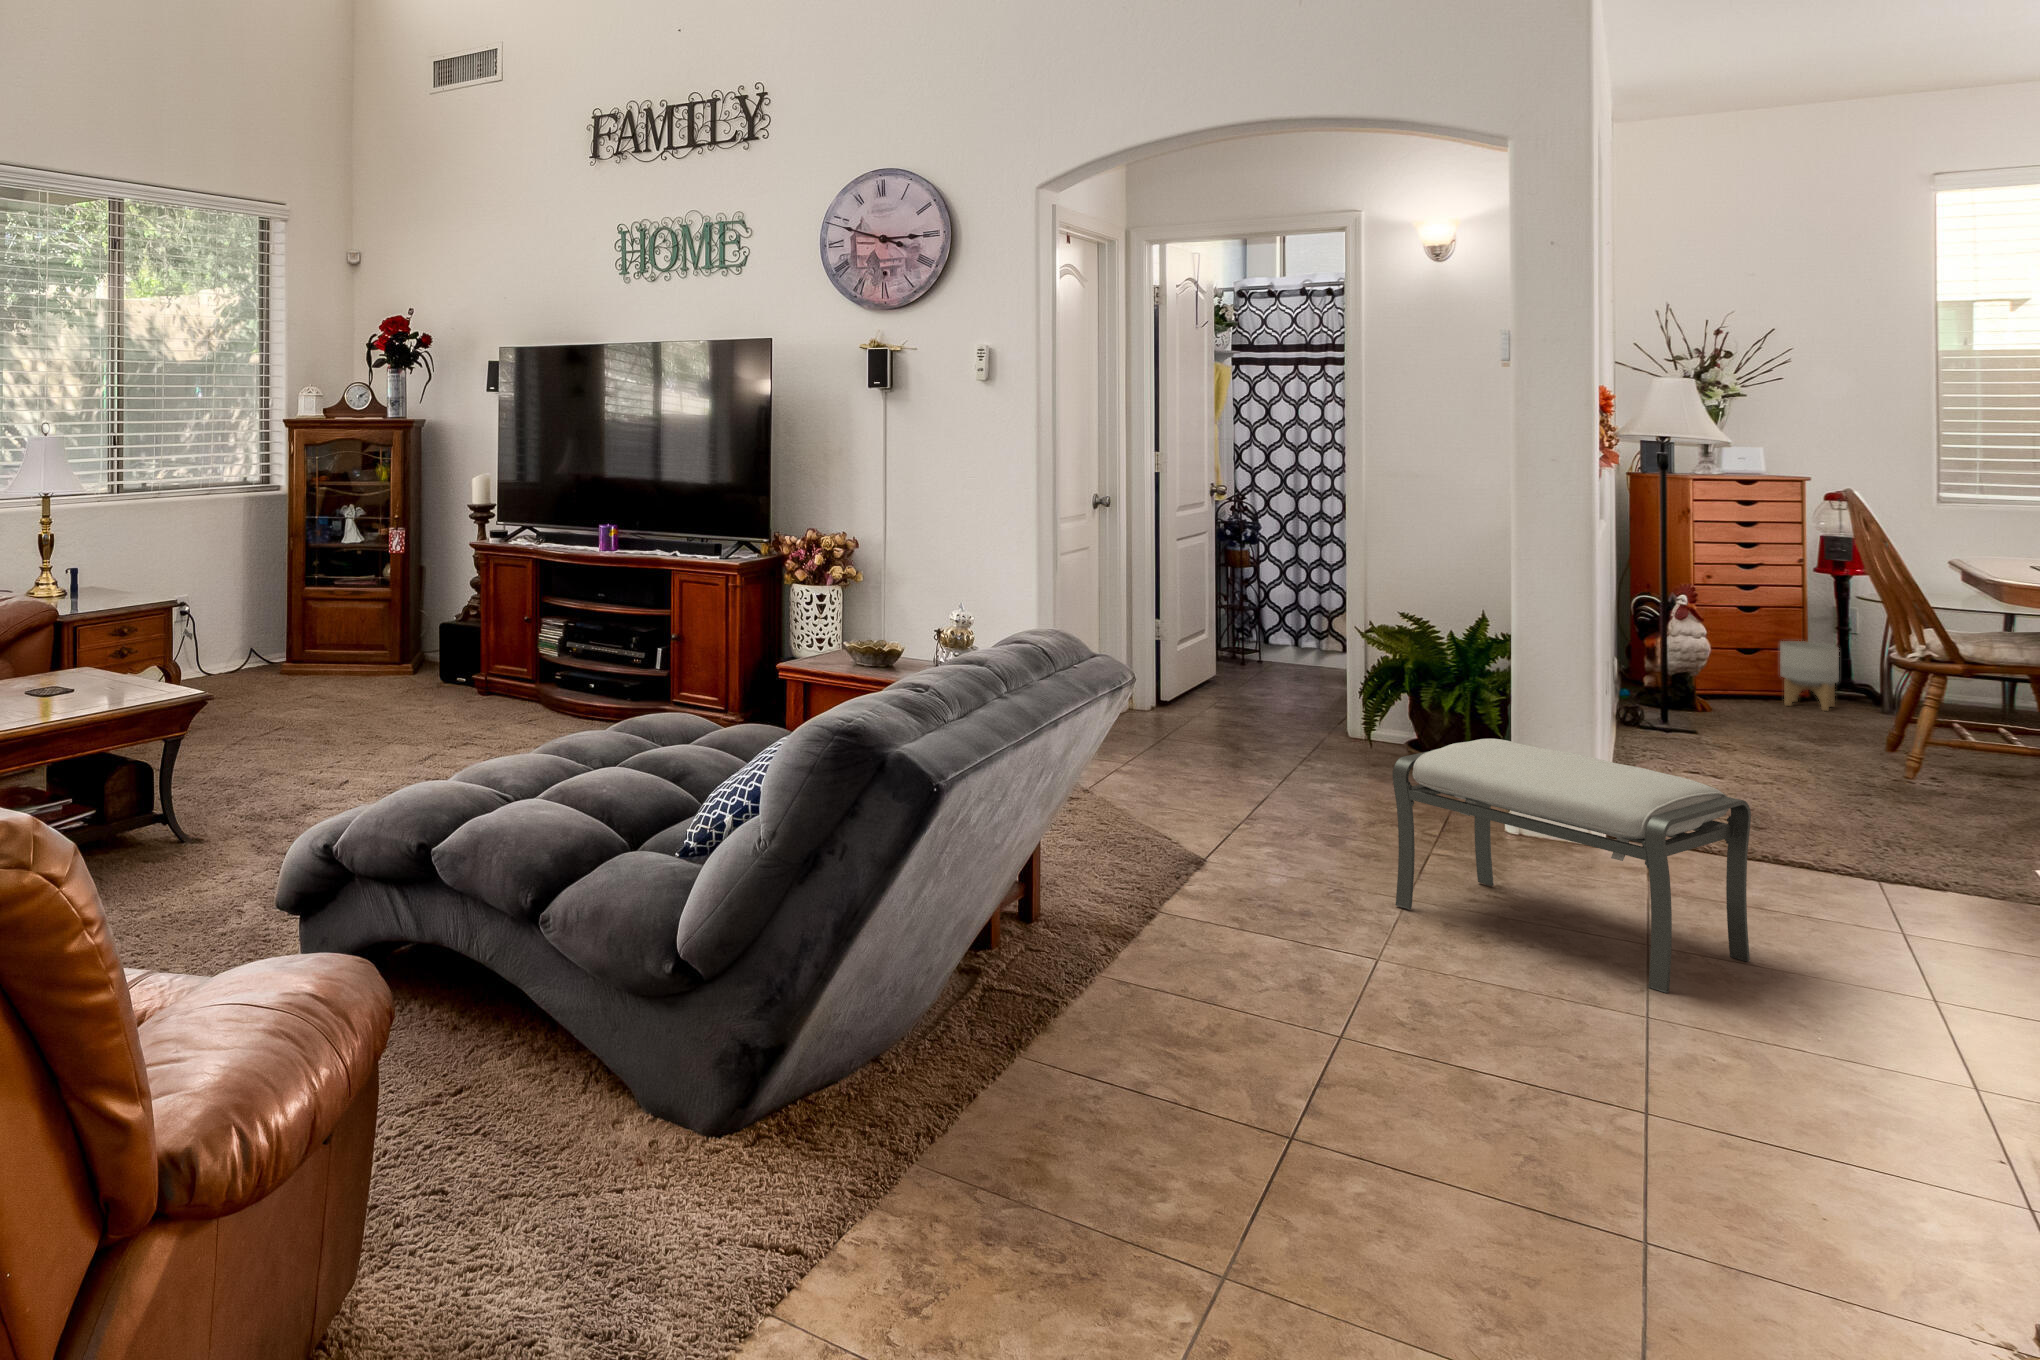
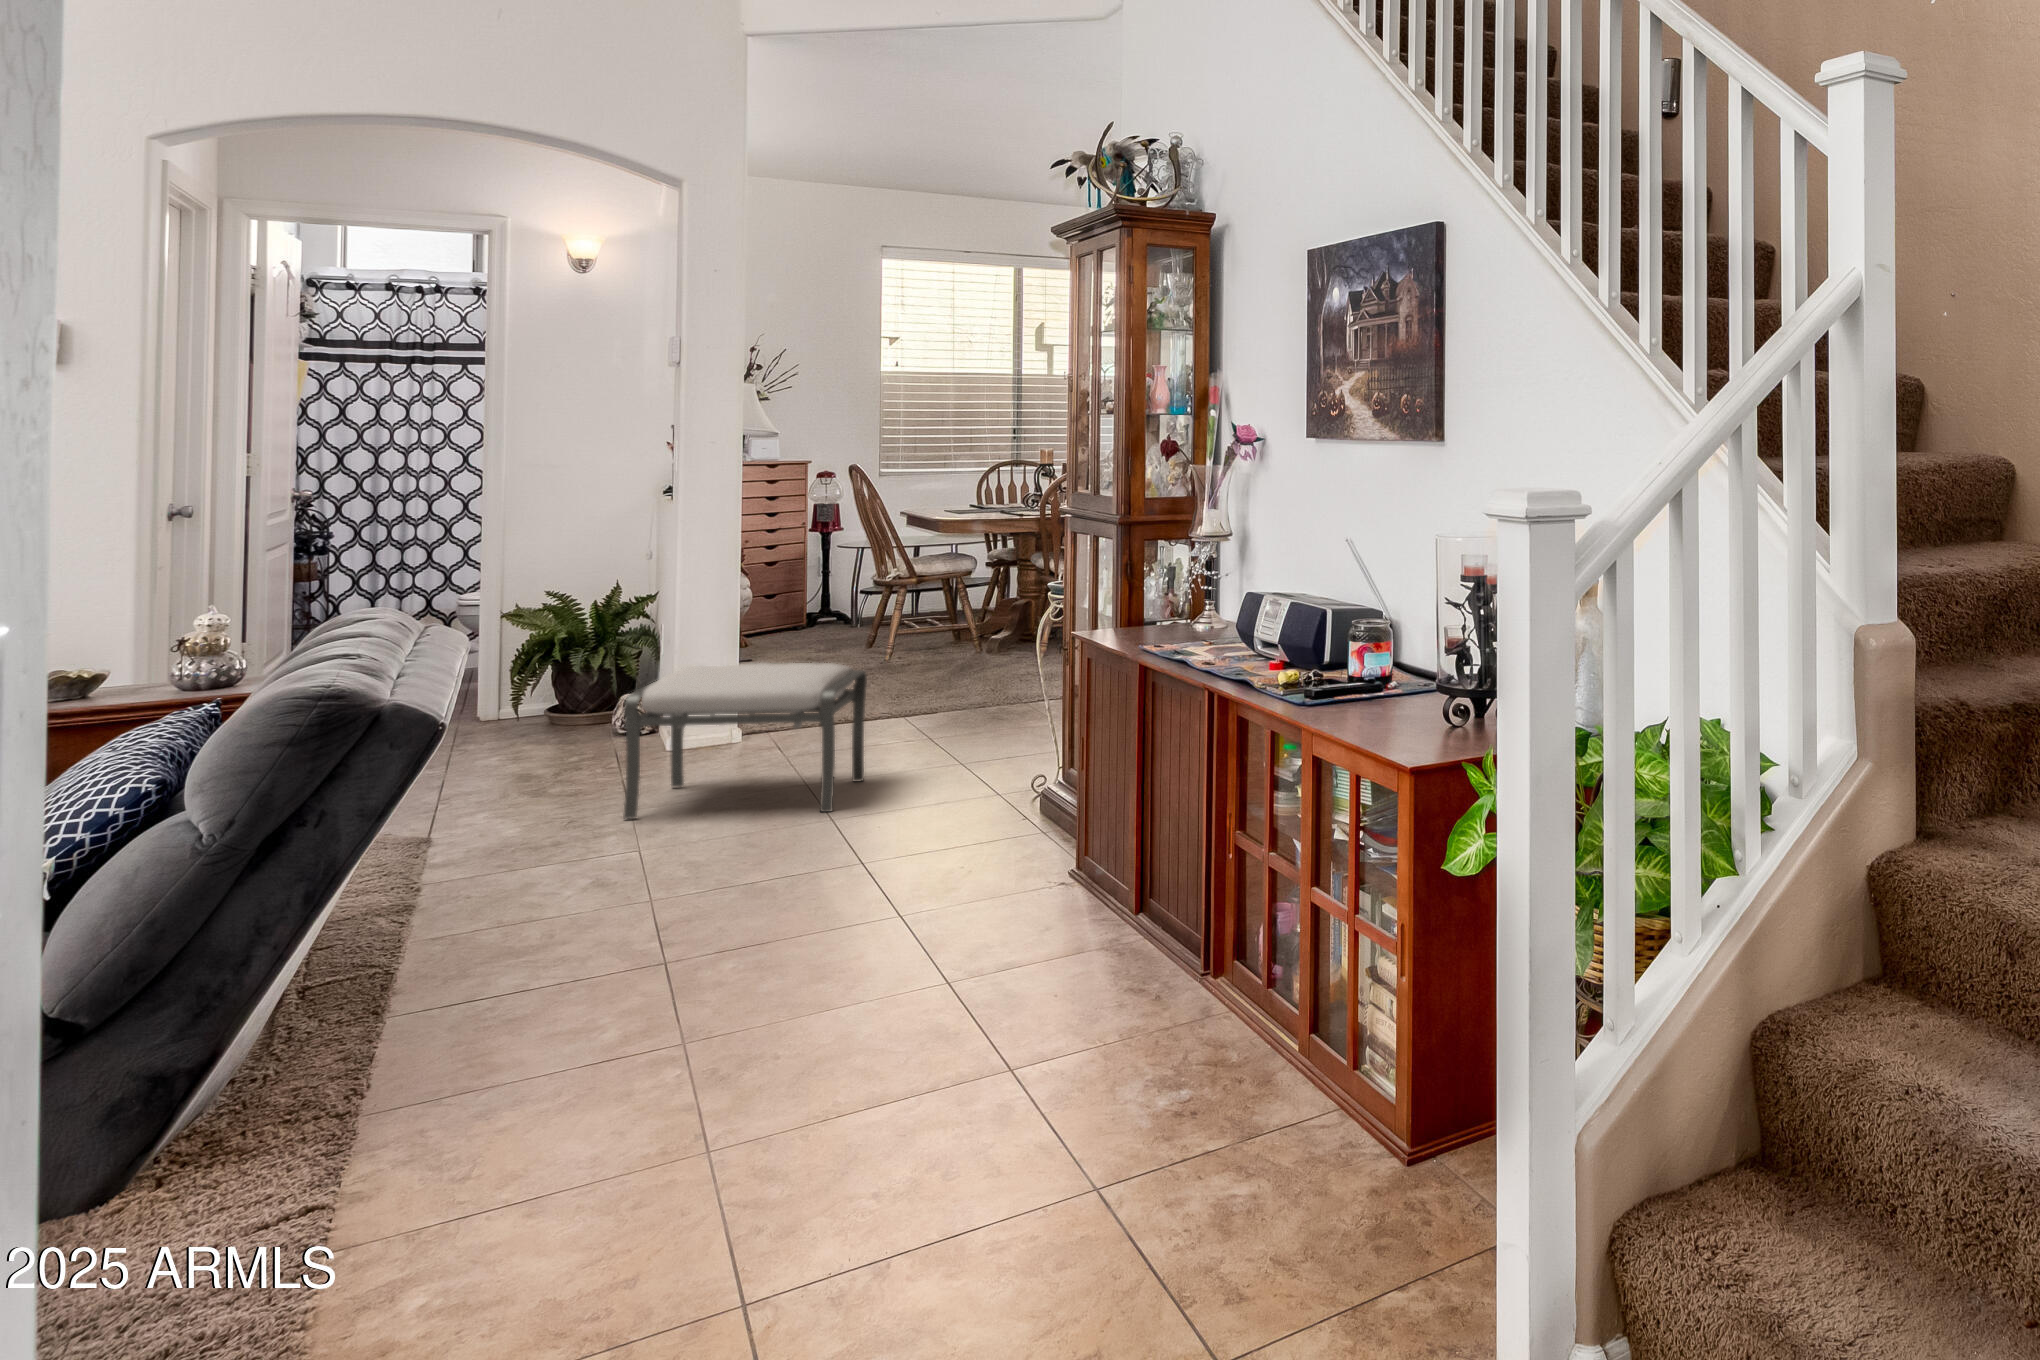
planter: present [1780,641,1839,711] -> none [789,580,826,630]

